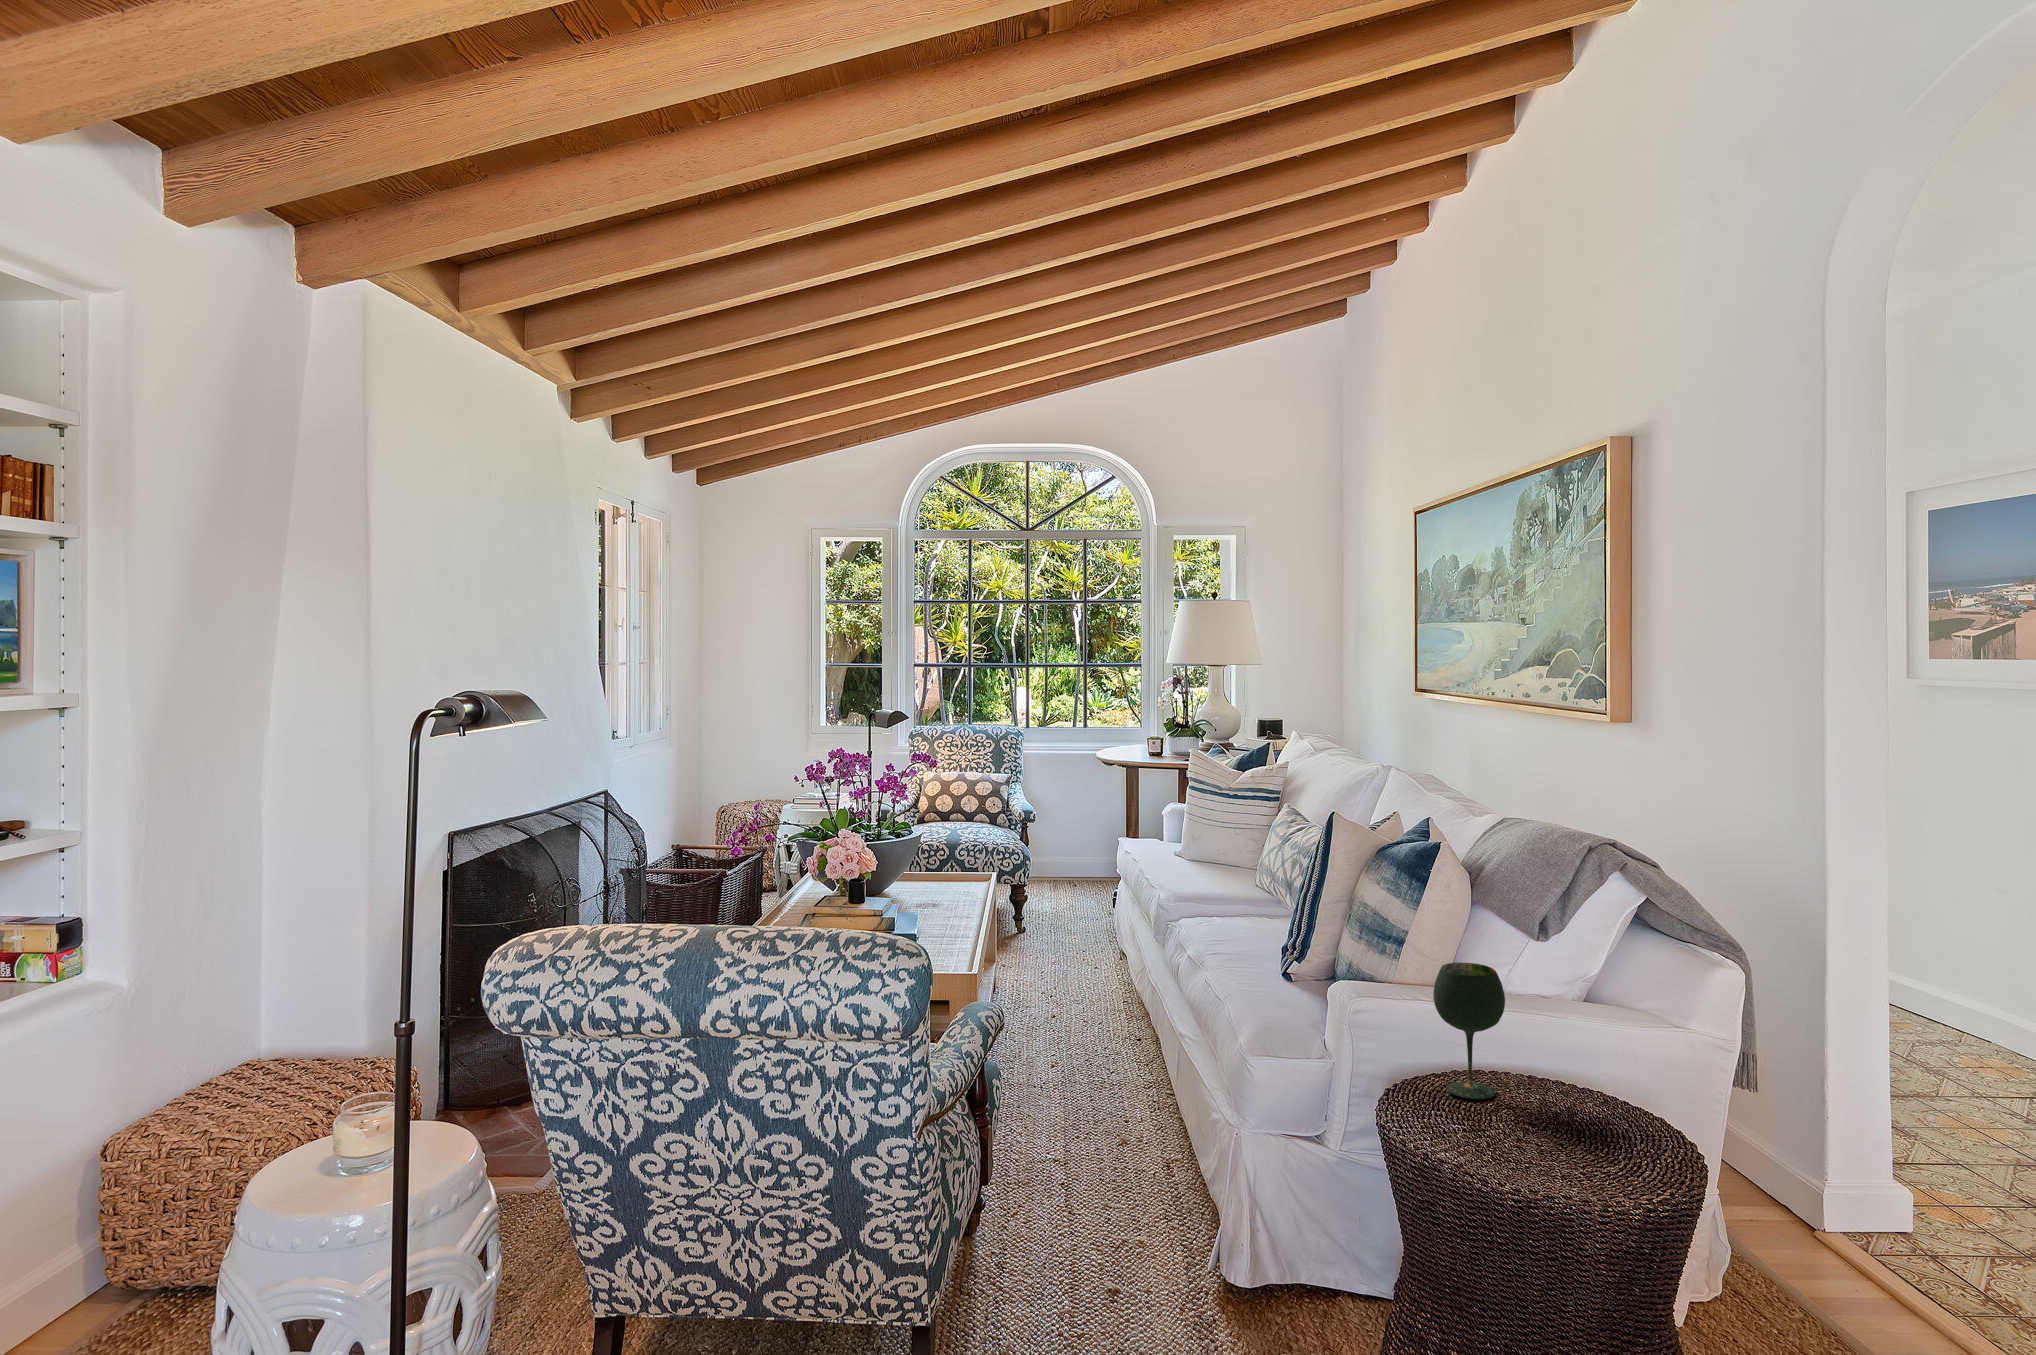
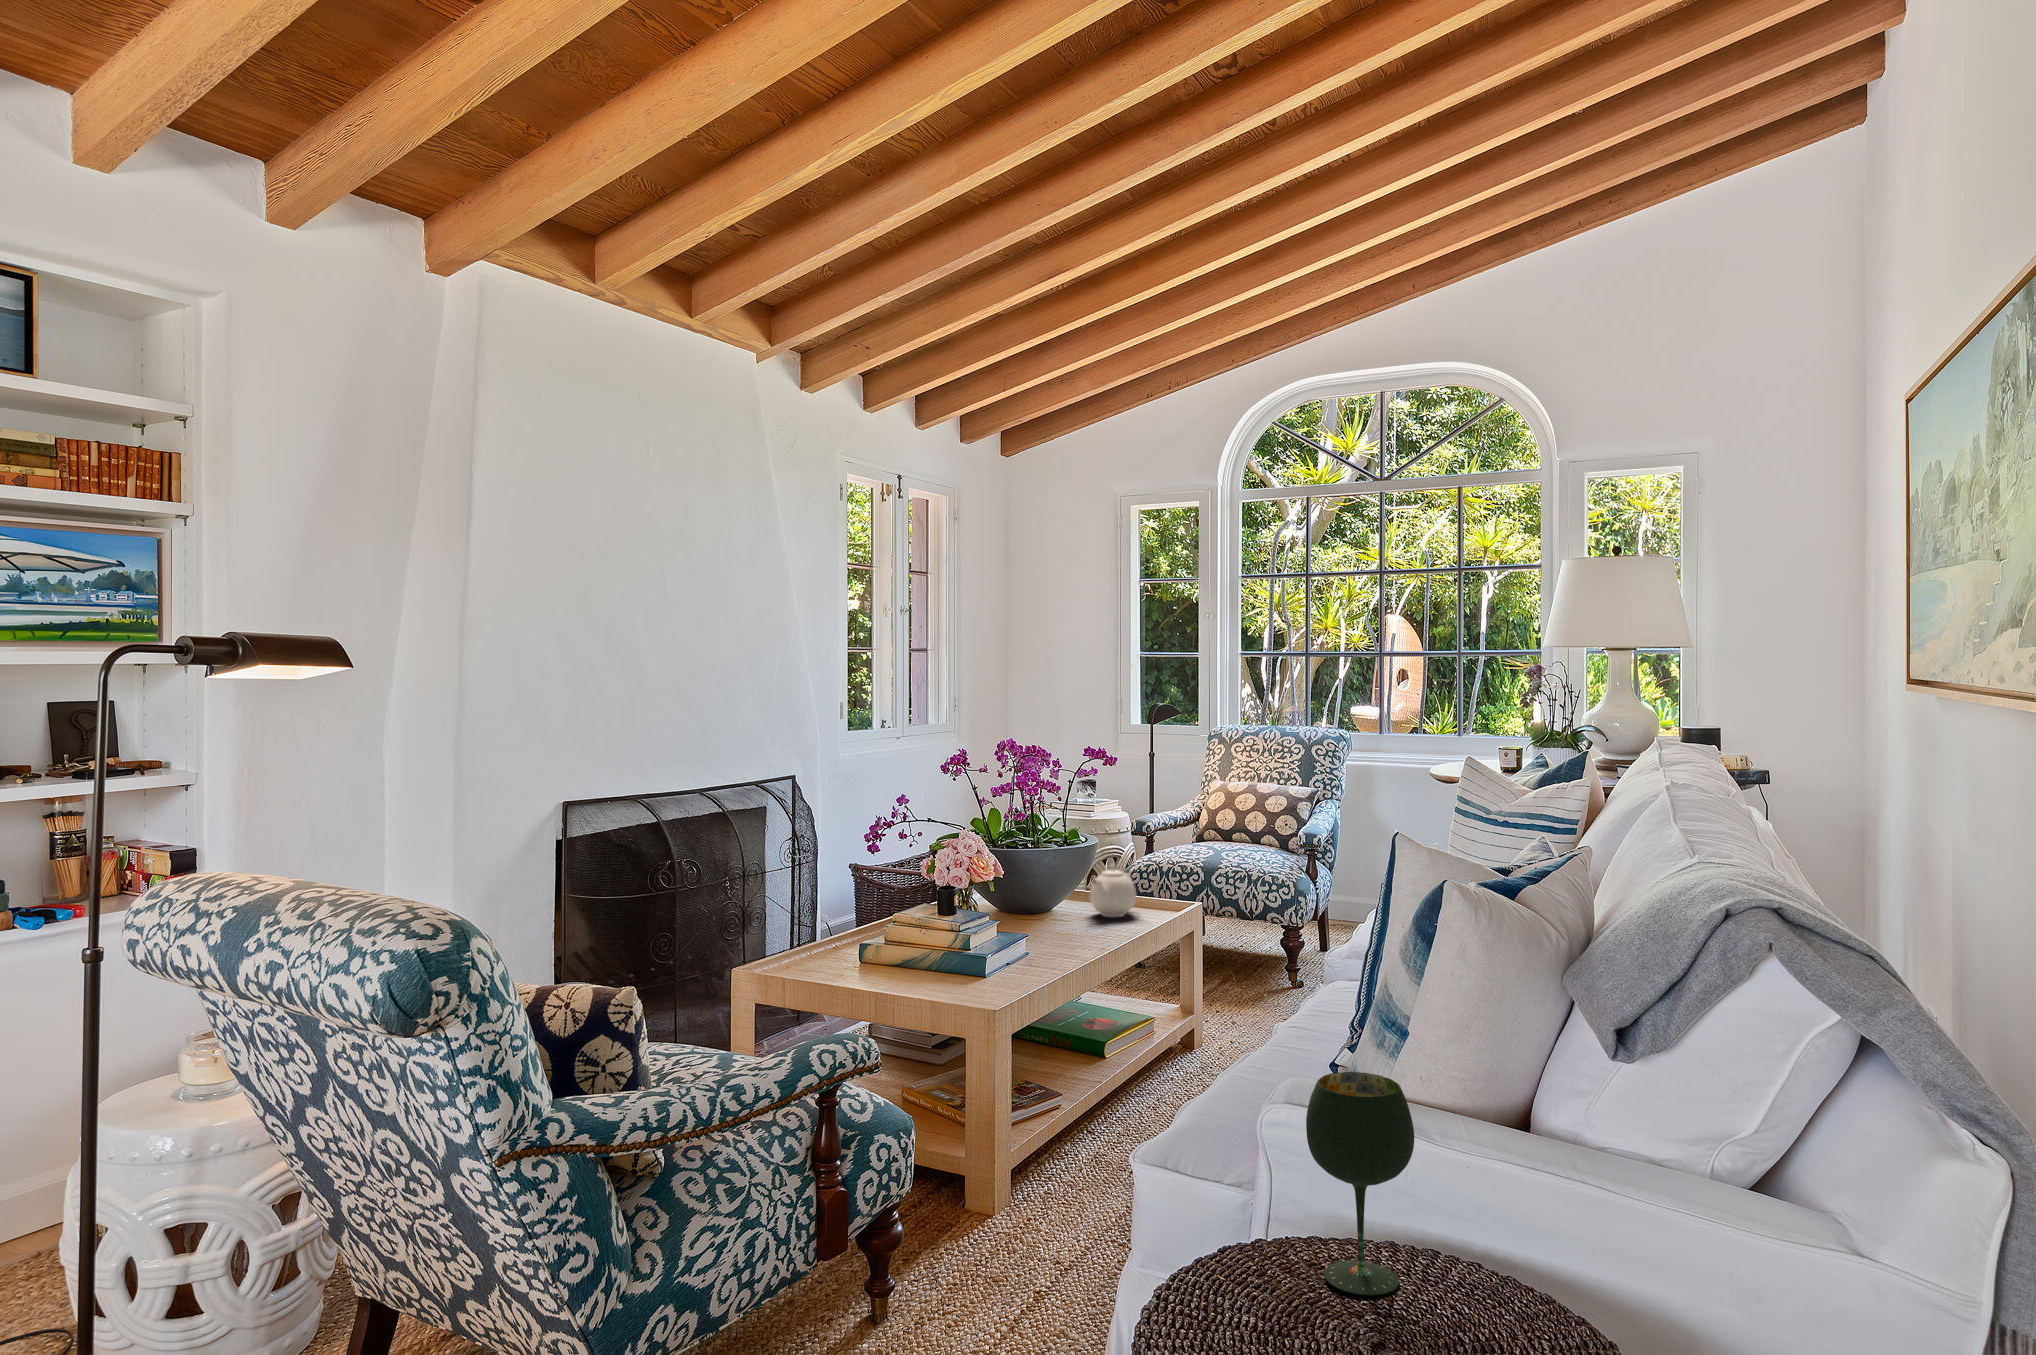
teapot: none [924,847,962,891] -> present [1090,864,1136,917]

